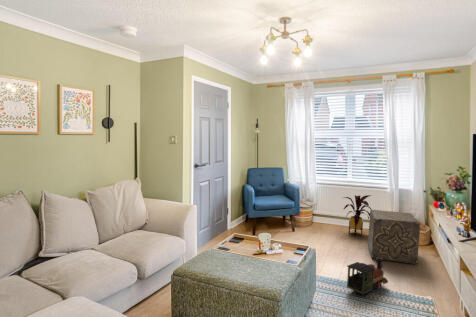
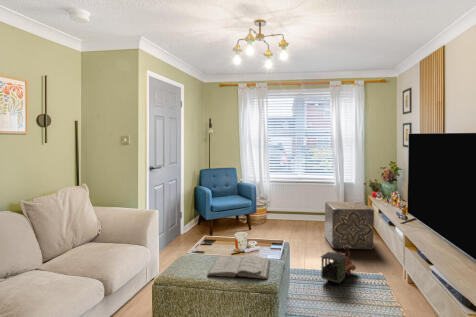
house plant: present [344,195,371,235] -> none [293,189,325,229]
book: none [221,255,283,282] -> present [208,254,270,279]

